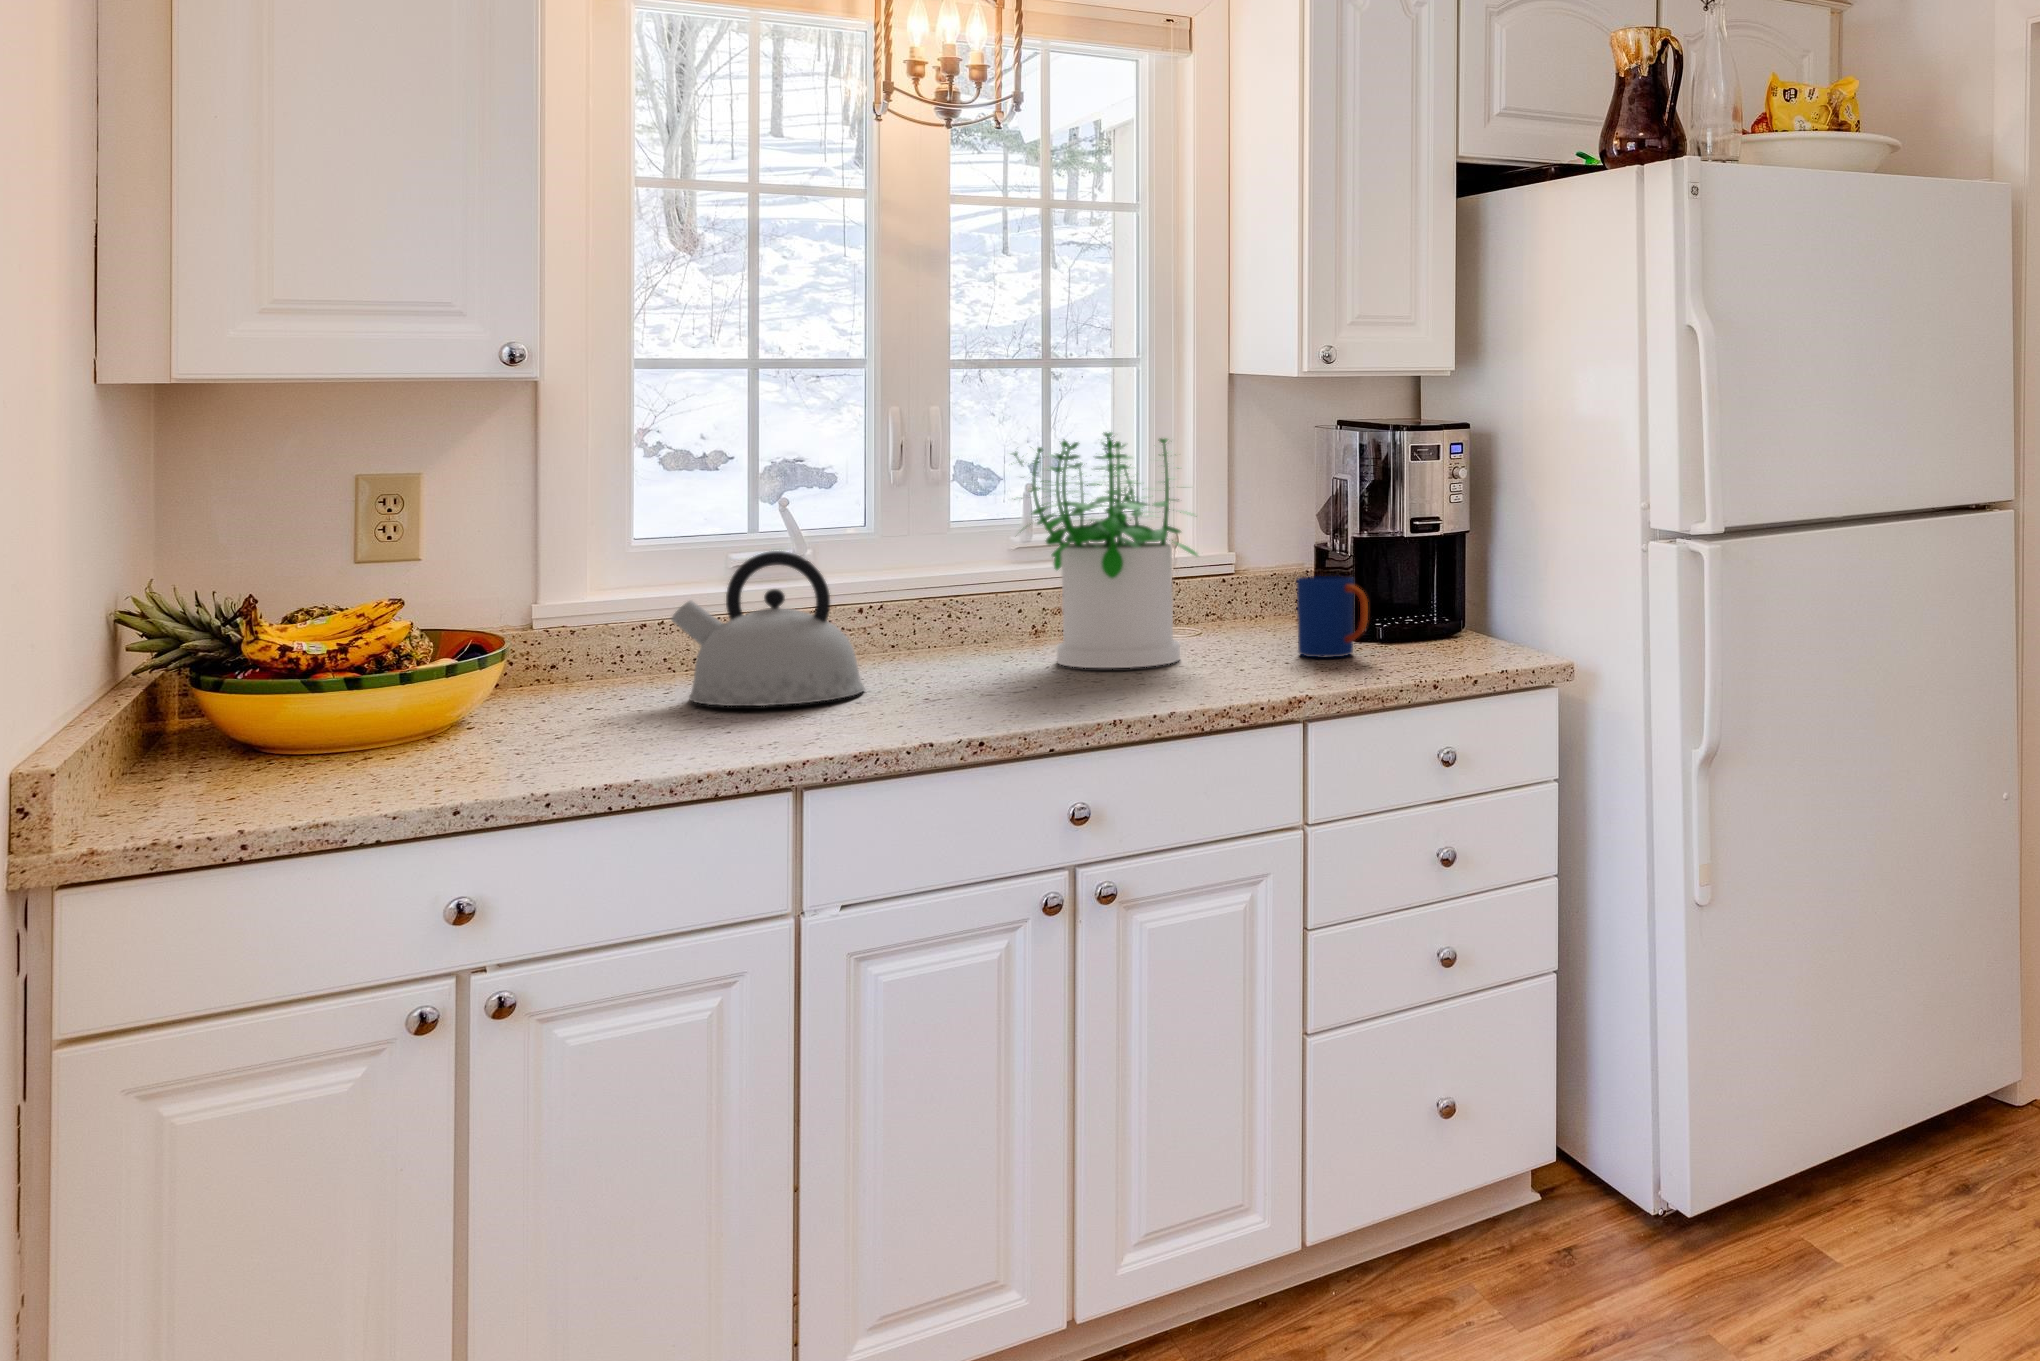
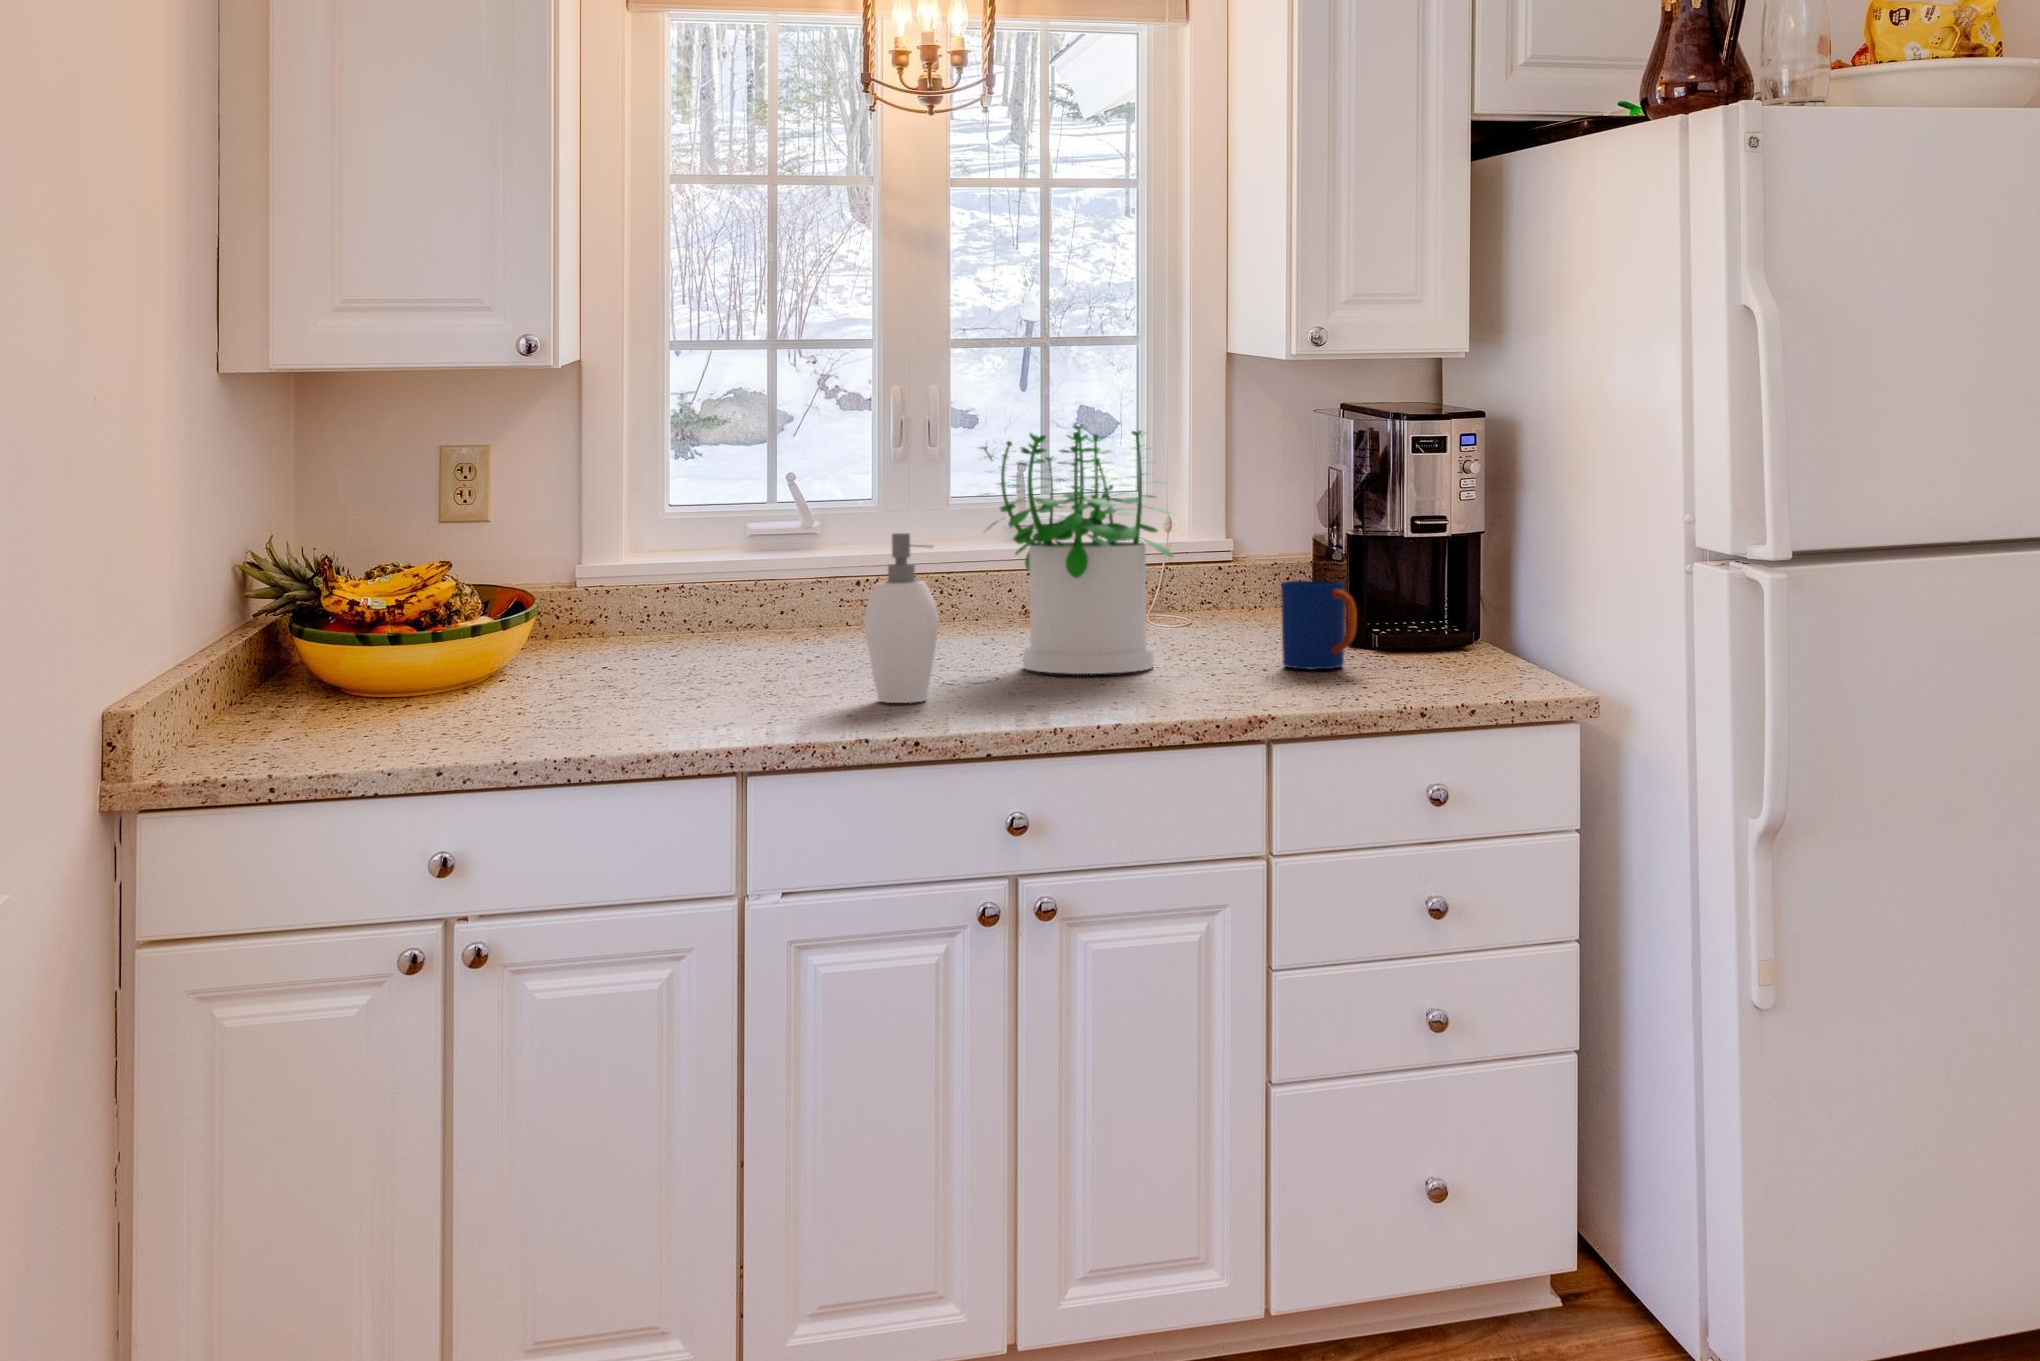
soap dispenser: none [911,538,986,706] -> present [864,533,938,703]
kettle: present [671,551,864,706] -> none [644,545,824,697]

